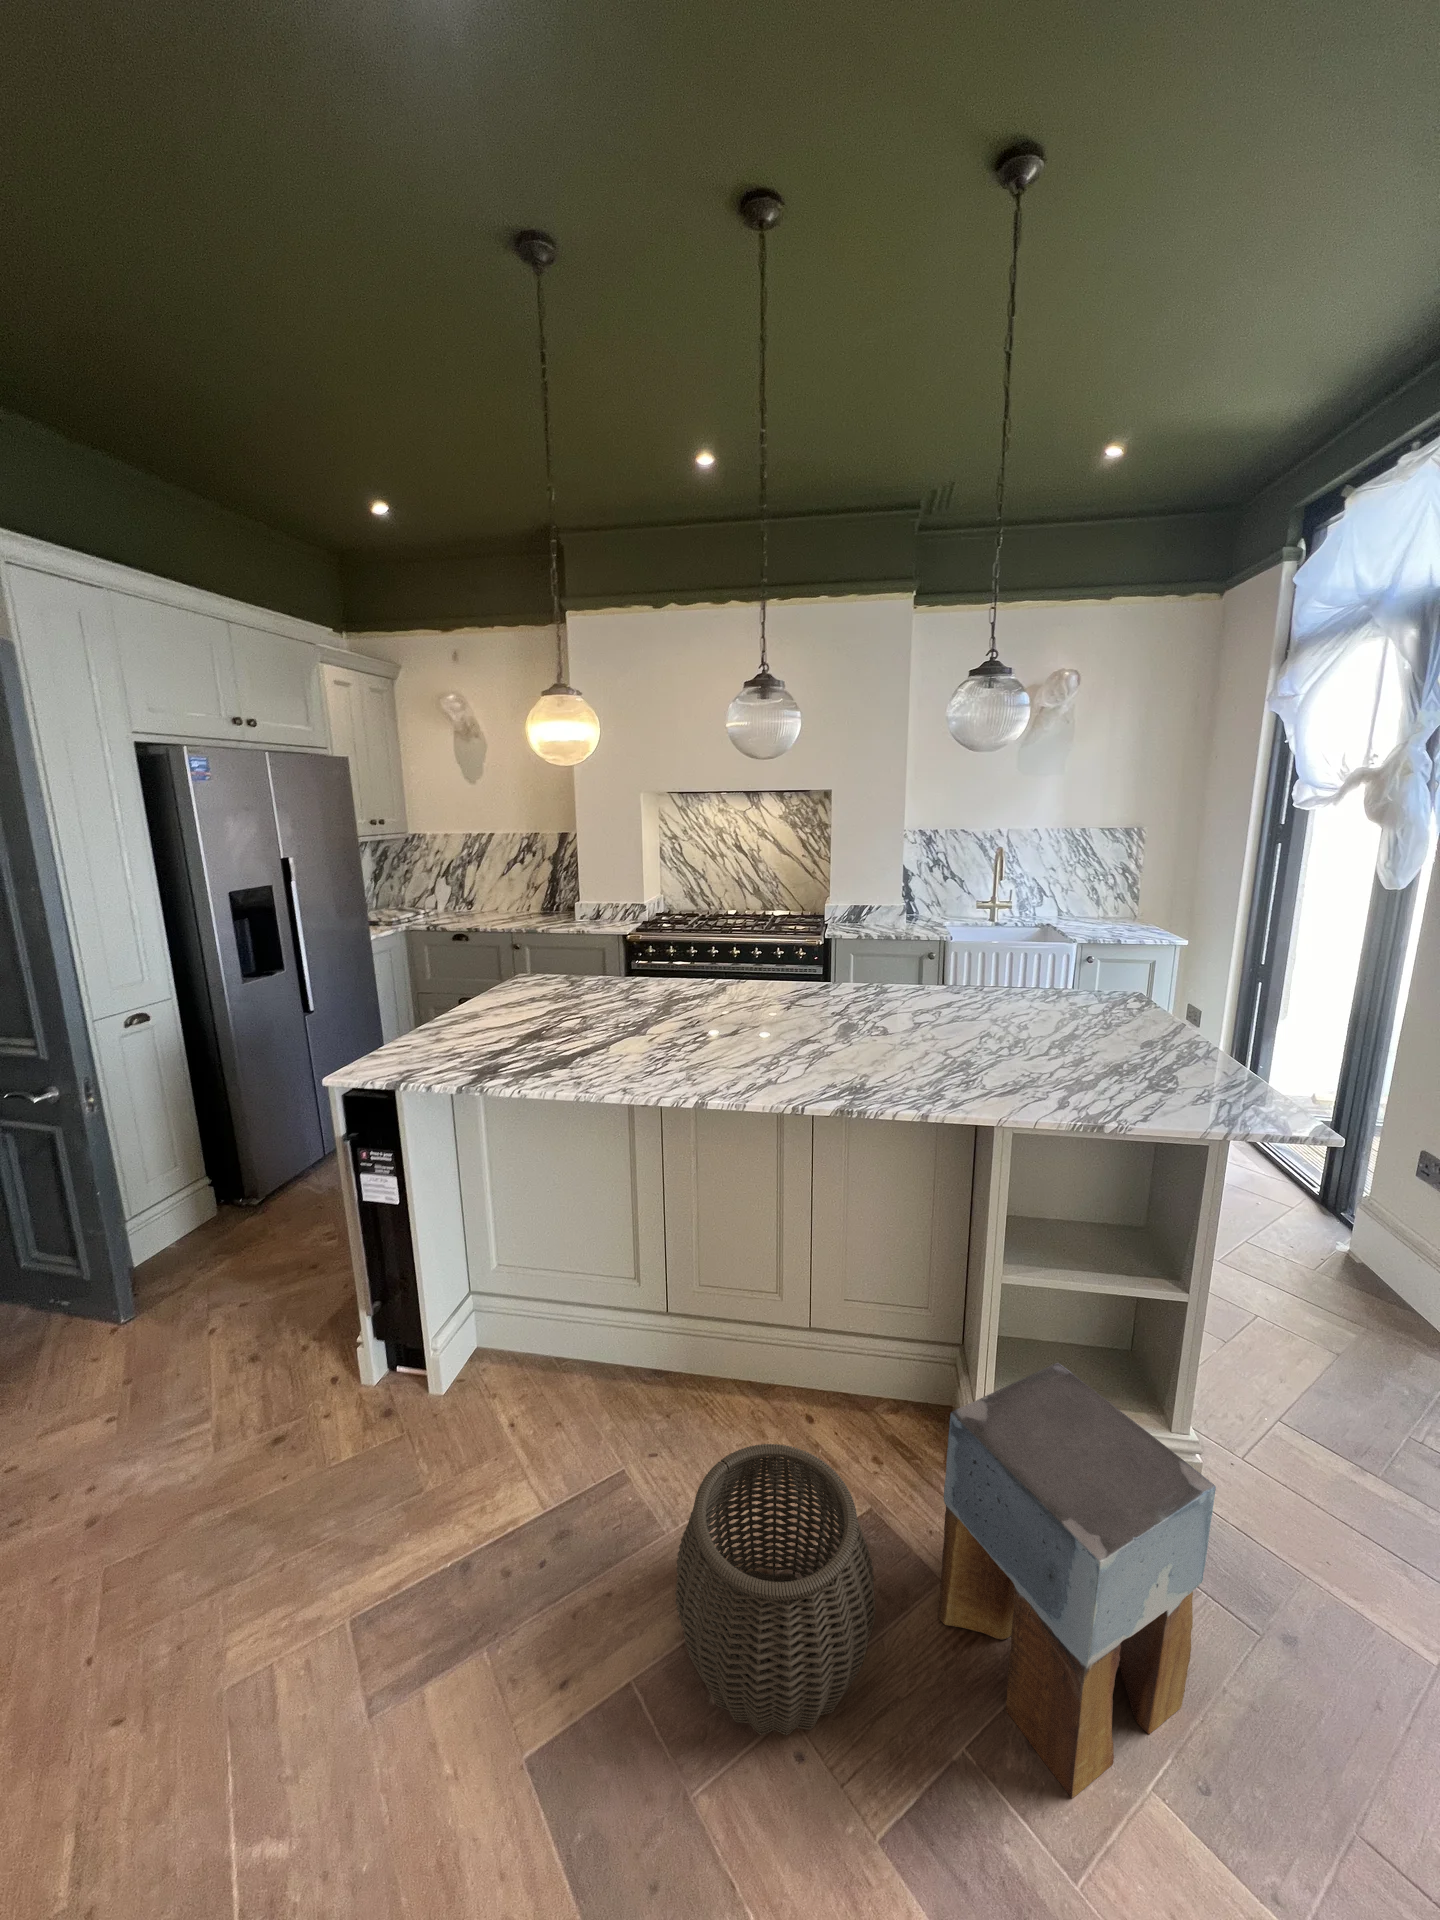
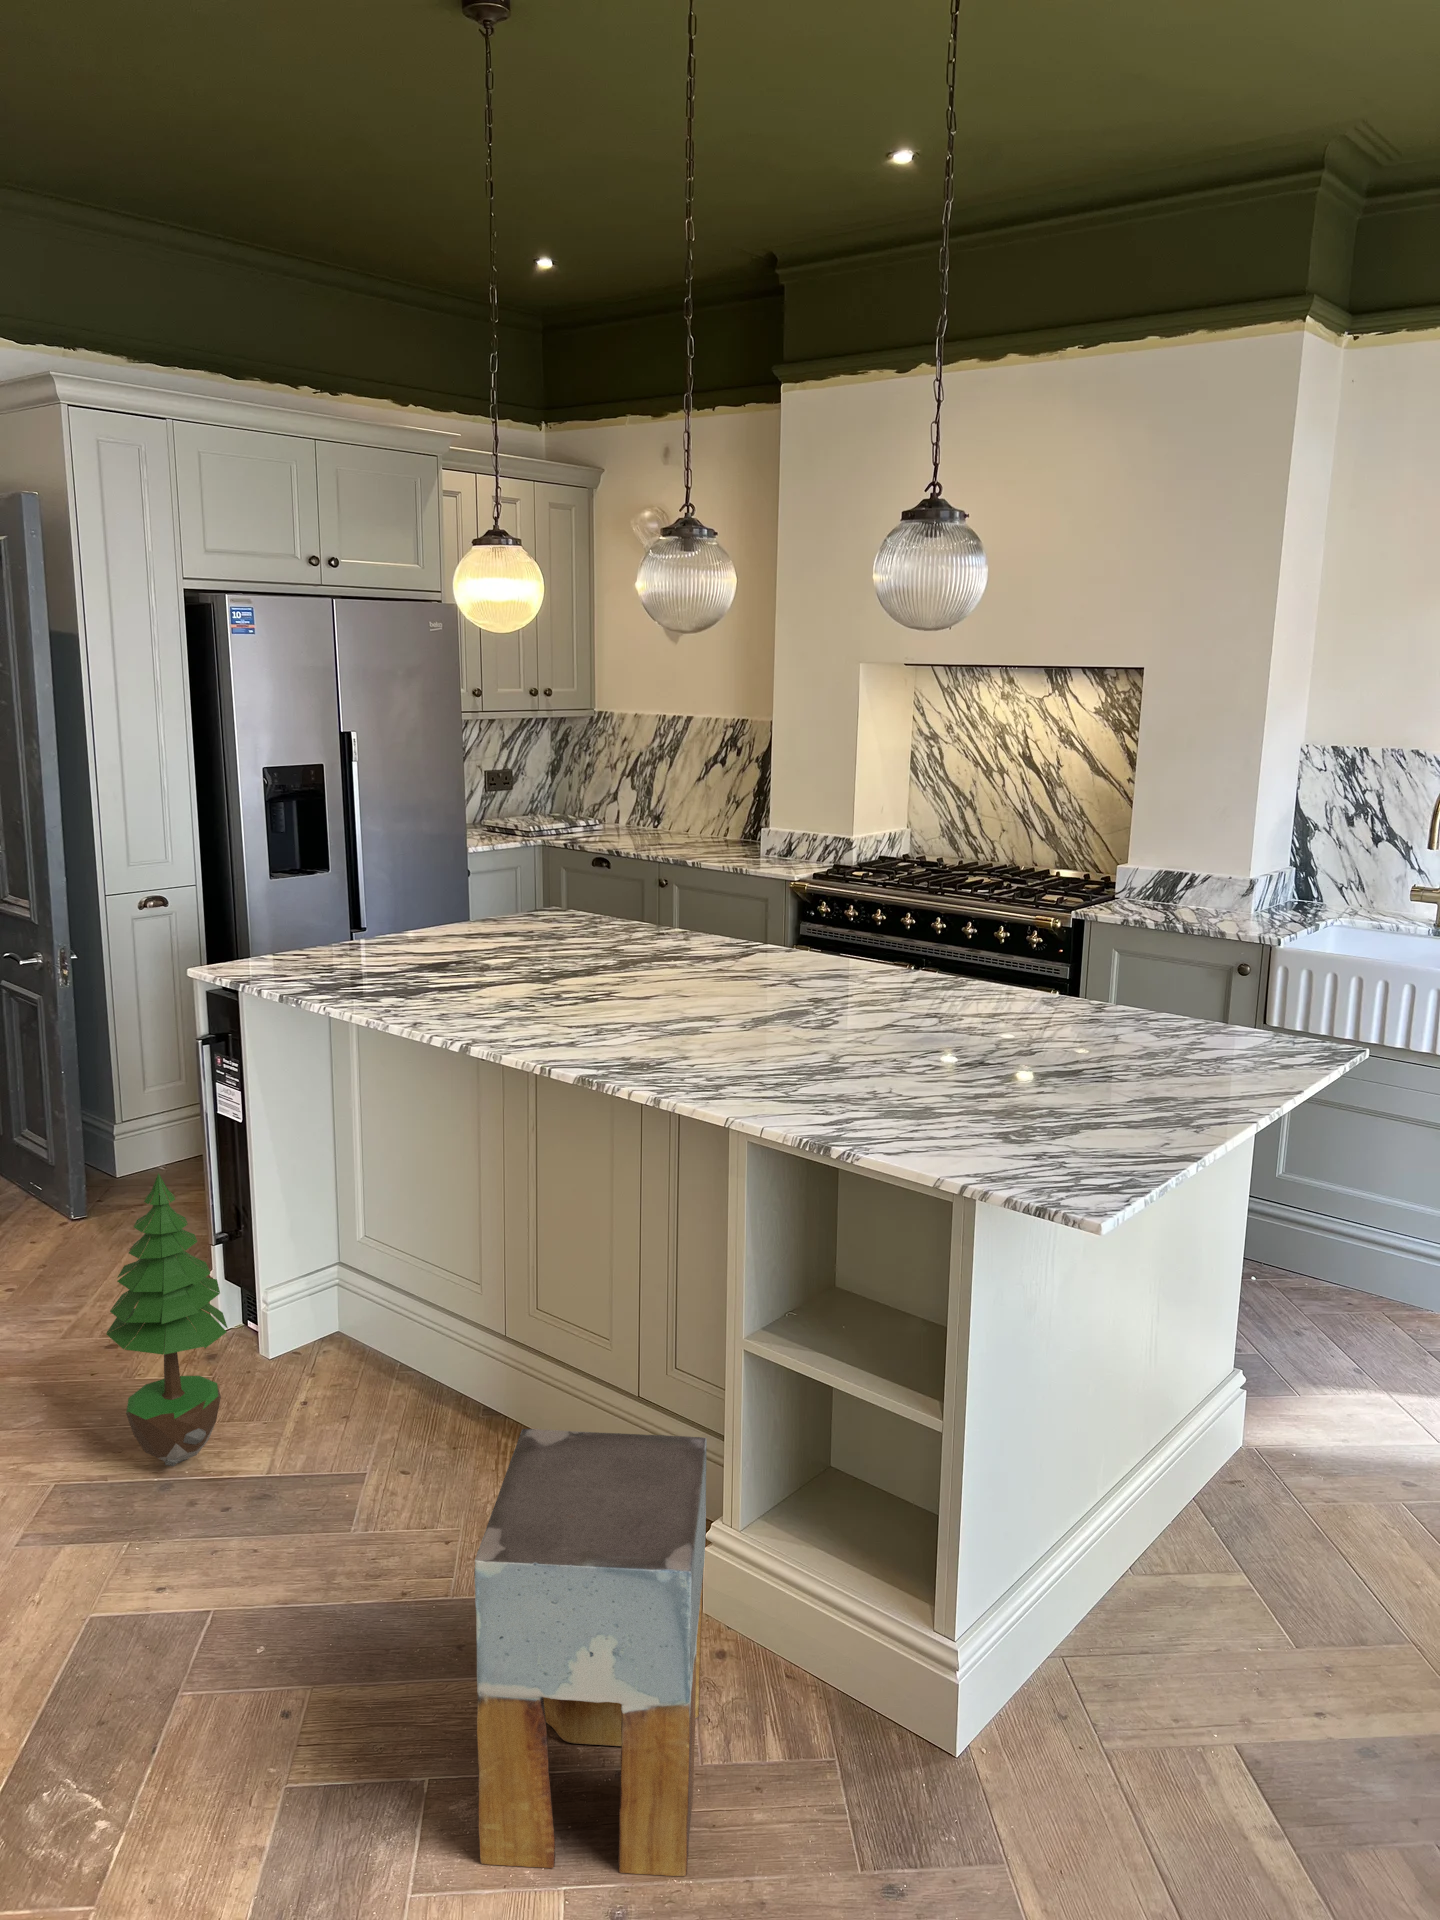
potted tree: none [385,1288,499,1554] -> present [106,1174,228,1466]
woven basket: present [675,1444,876,1735] -> none [228,1427,459,1703]

